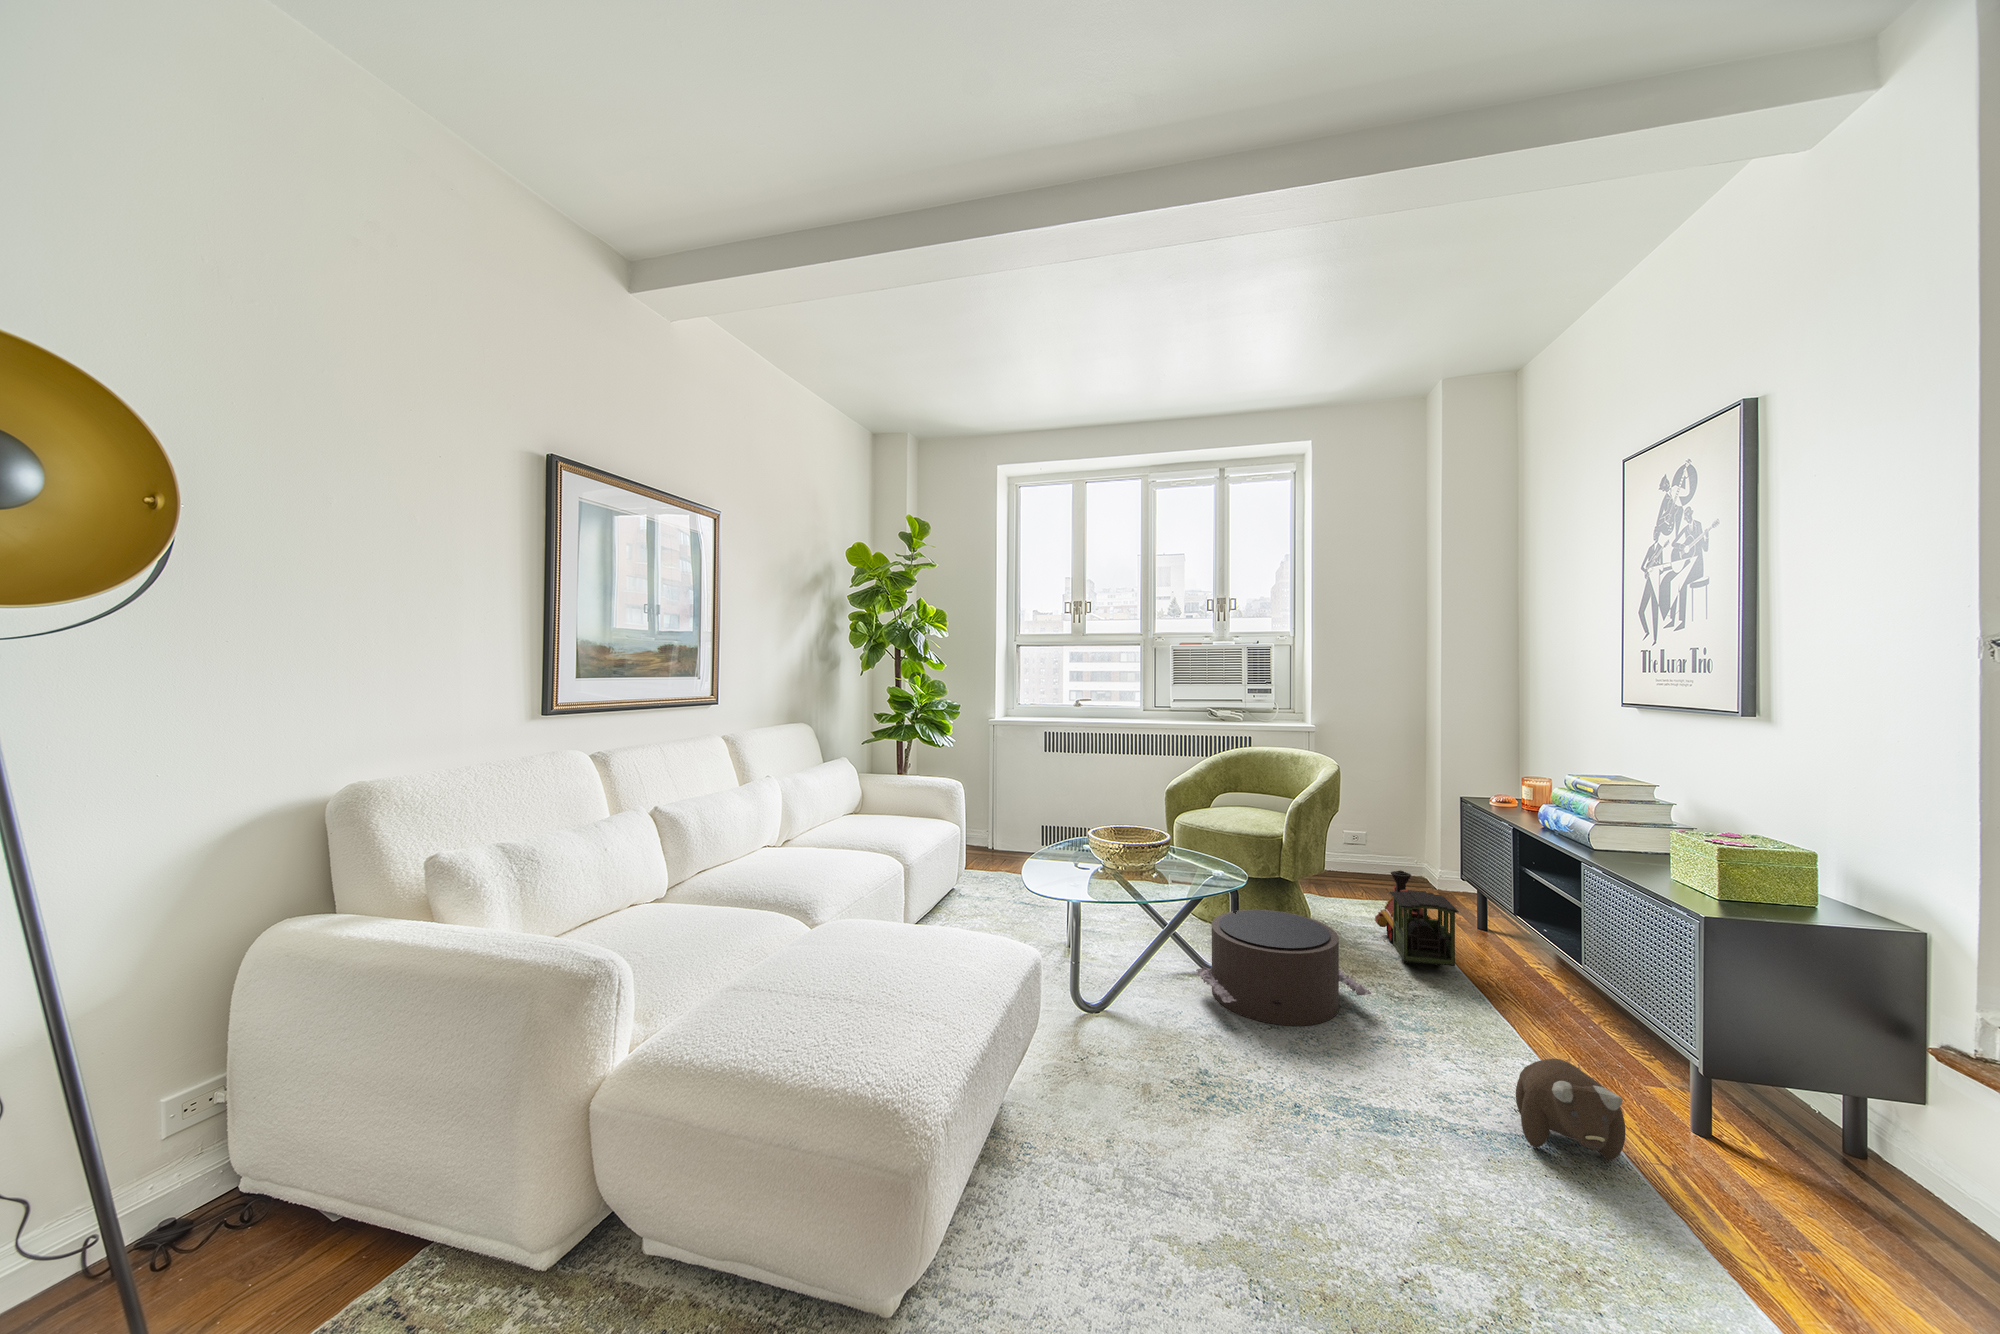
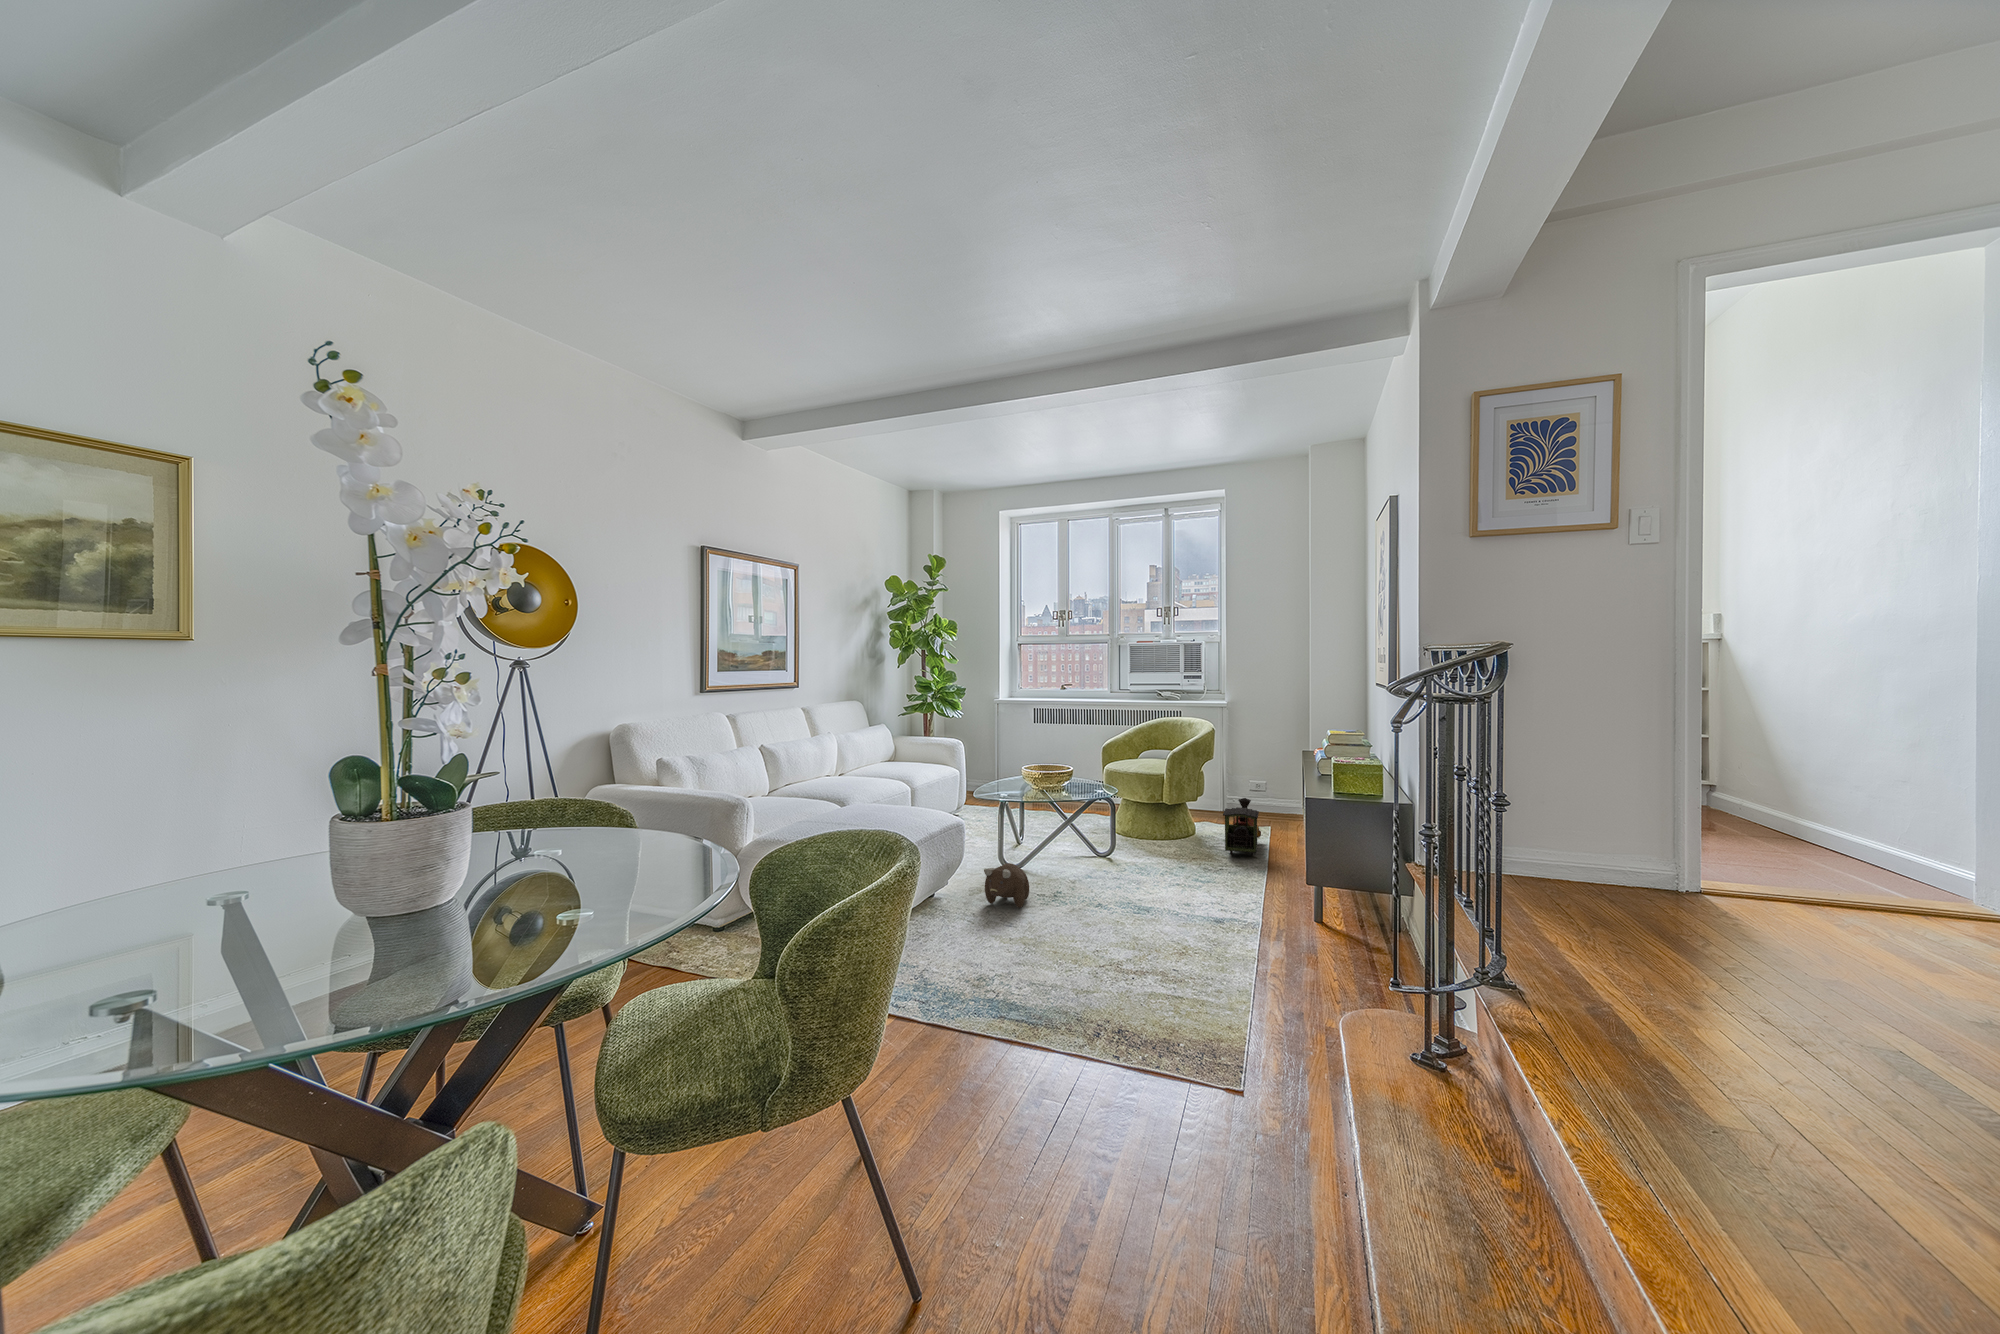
pouf: present [1196,910,1371,1026] -> none [1084,816,1182,877]
plush toy: present [1516,1058,1625,1160] -> present [984,863,1029,908]

